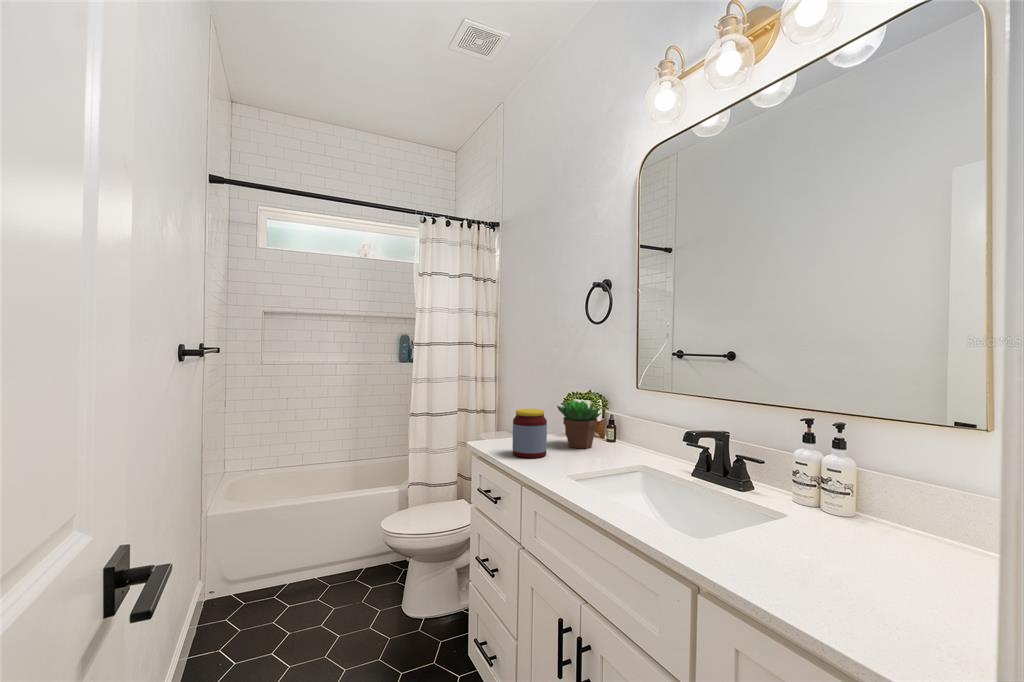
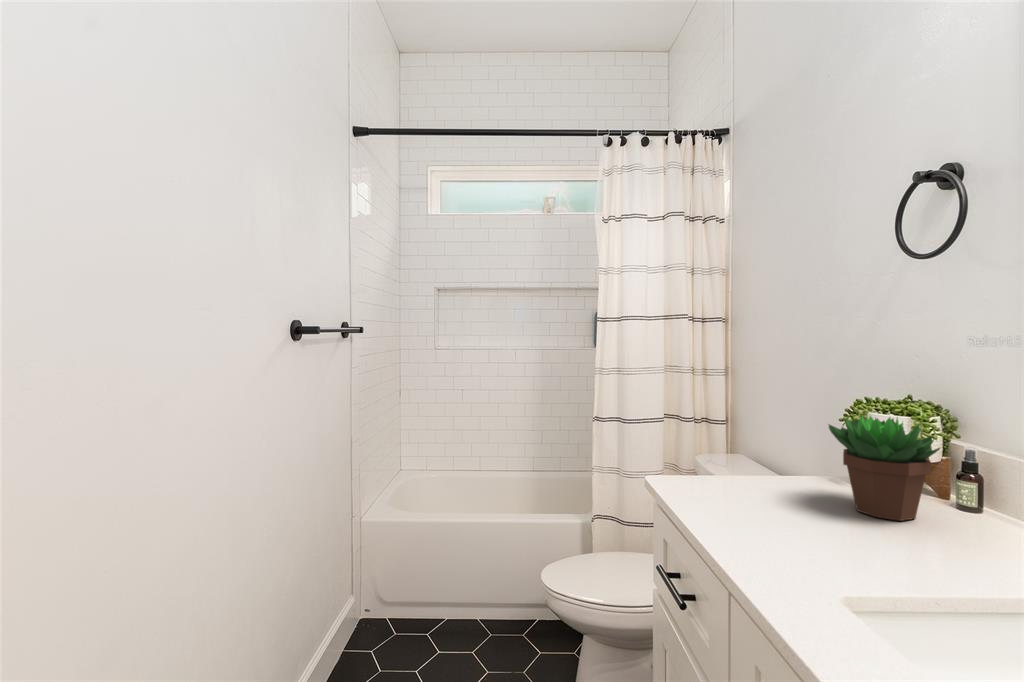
jar: present [513,409,547,458] -> none [725,429,801,532]

